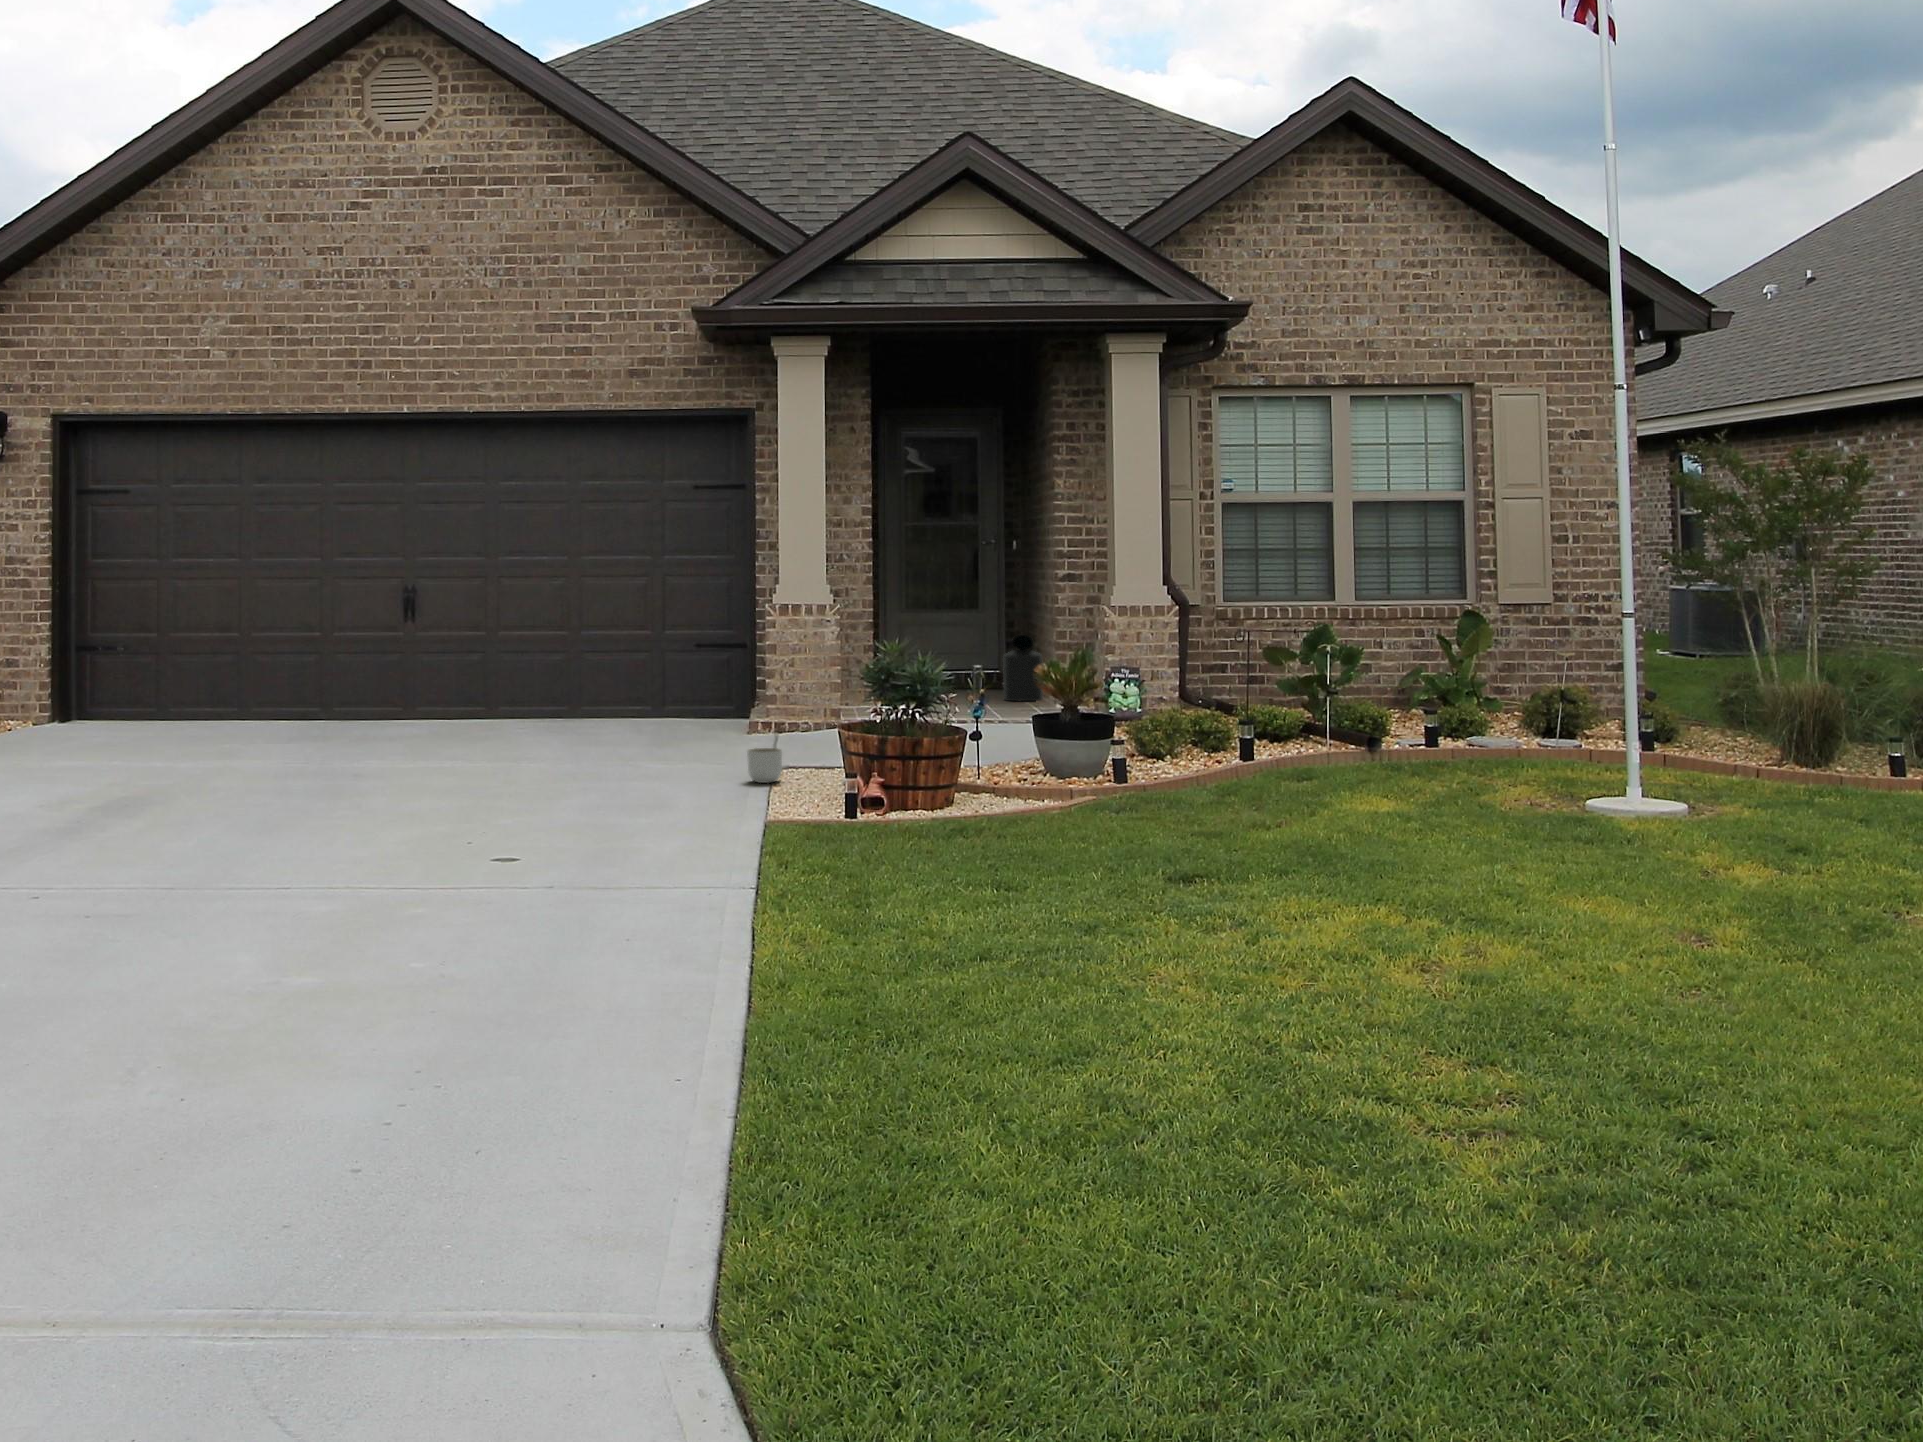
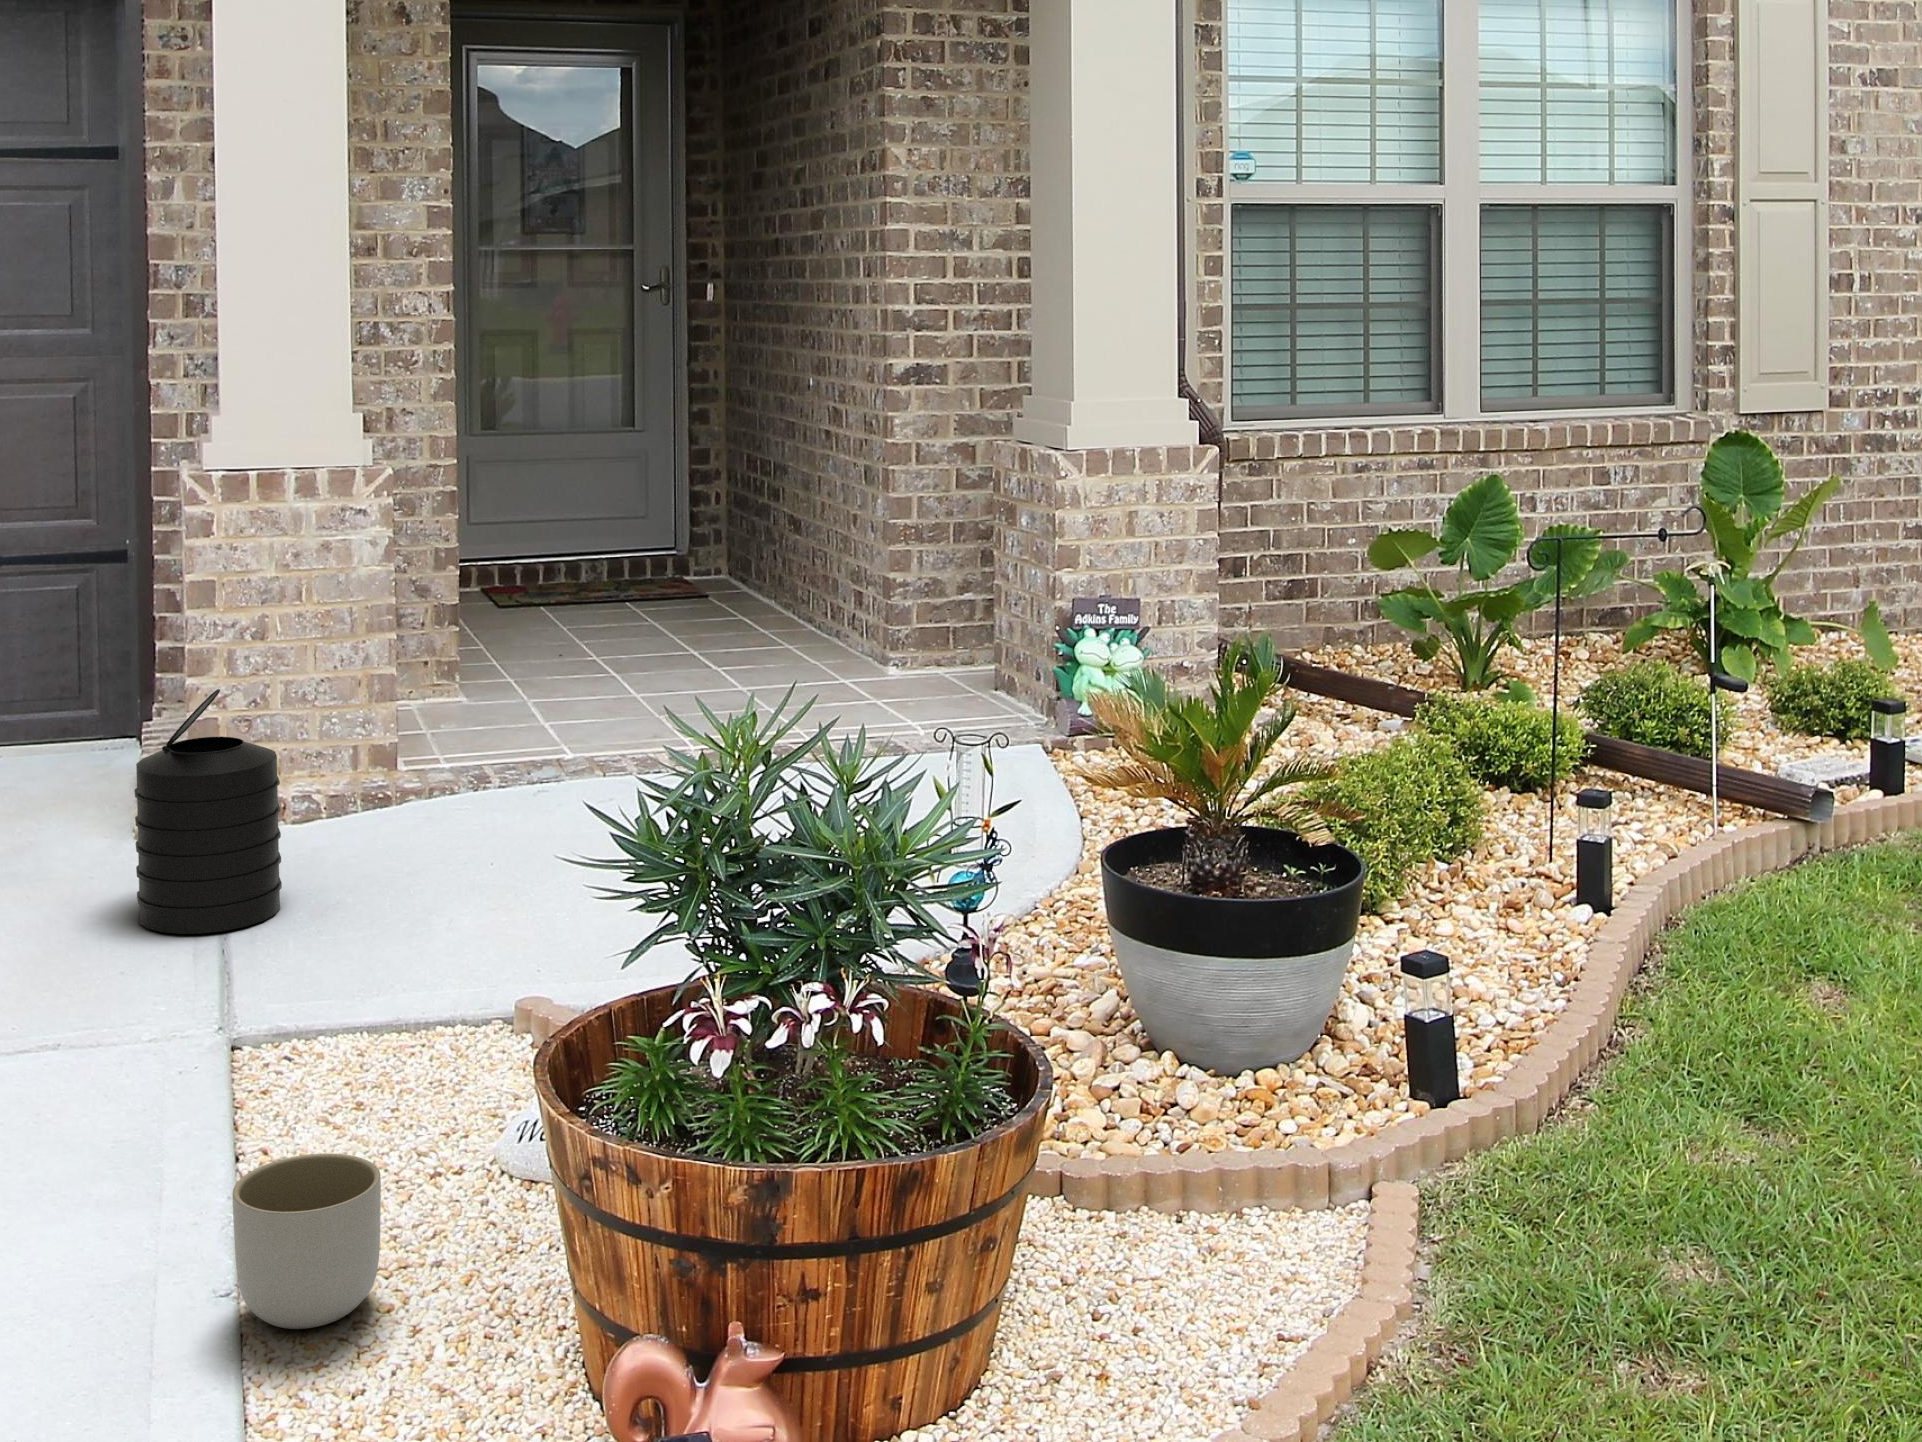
trash can: present [1003,635,1043,701] -> present [135,689,282,934]

